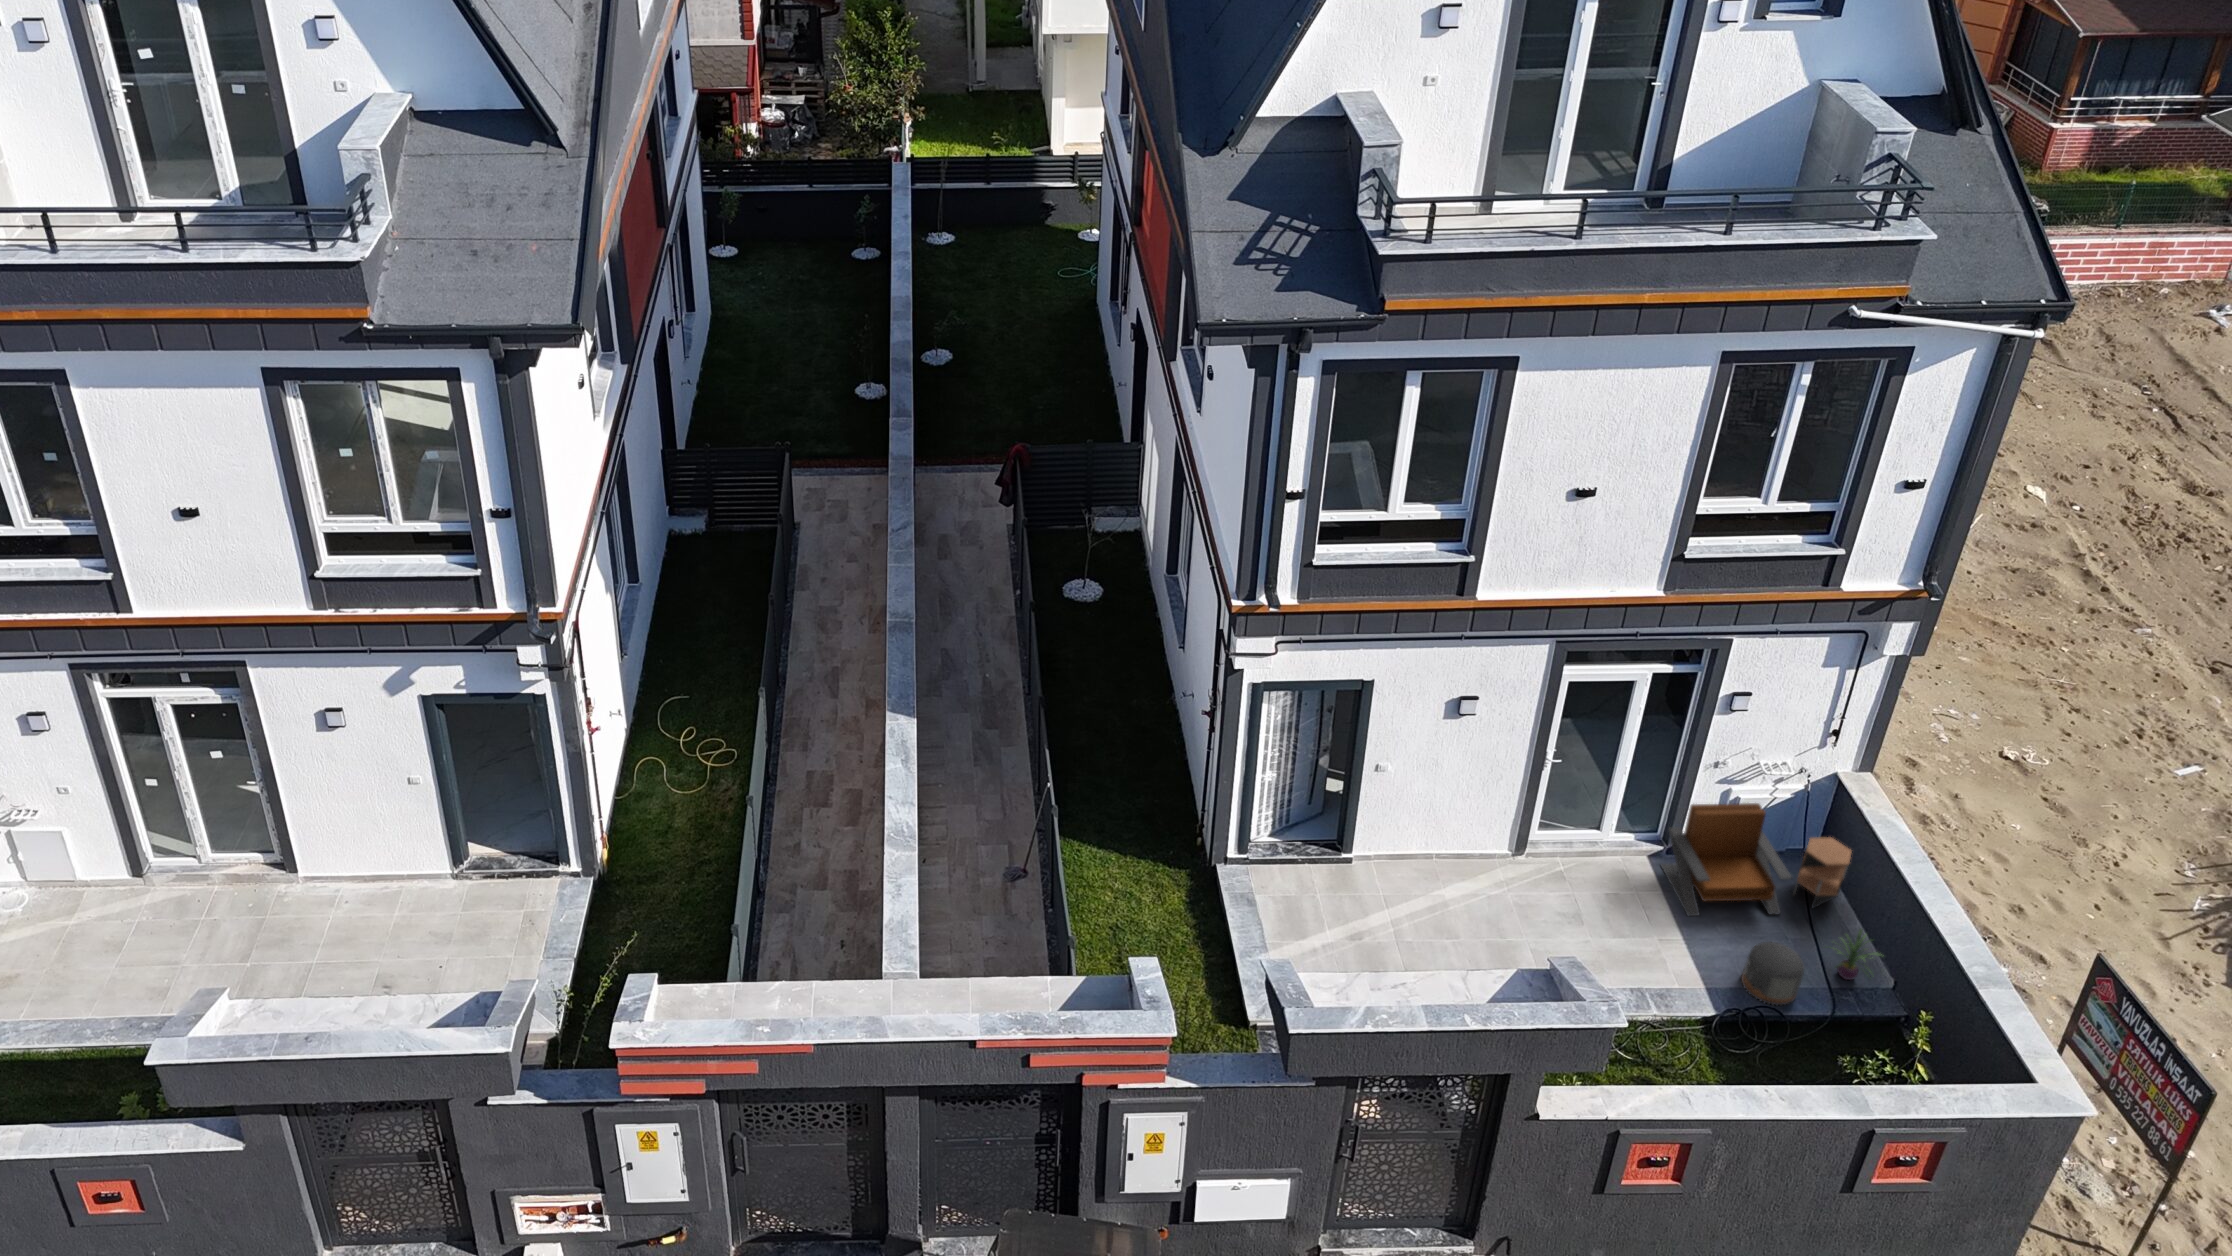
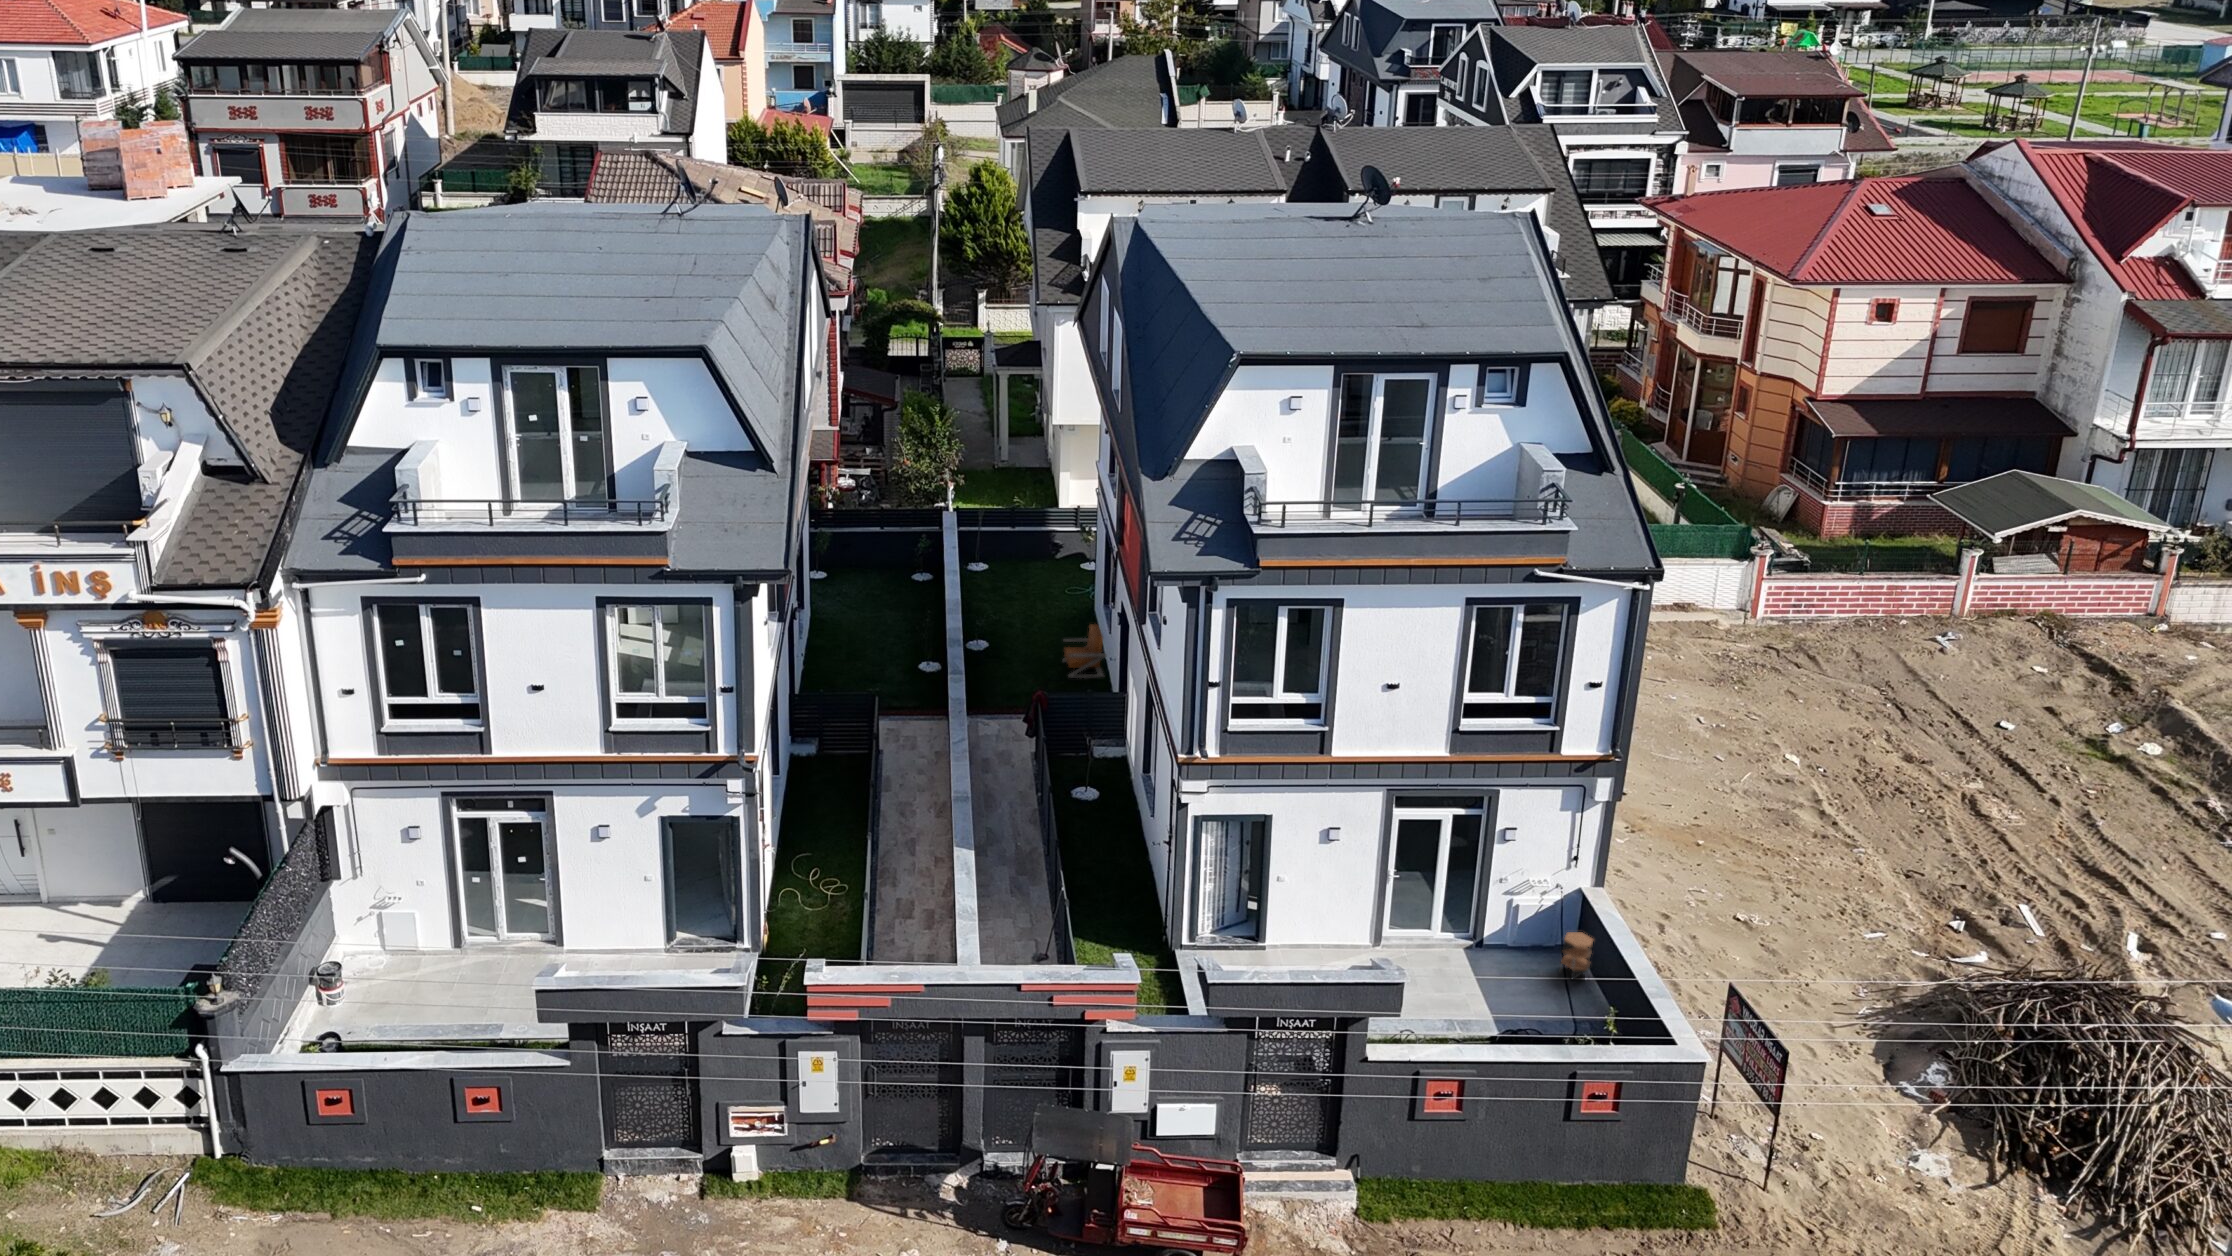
lounge chair: present [1661,803,1792,916] -> present [1063,624,1106,678]
decorative plant: present [1836,929,1882,980] -> none [1571,981,1611,1017]
pouf: present [1741,942,1804,1005] -> none [1518,989,1556,1030]

